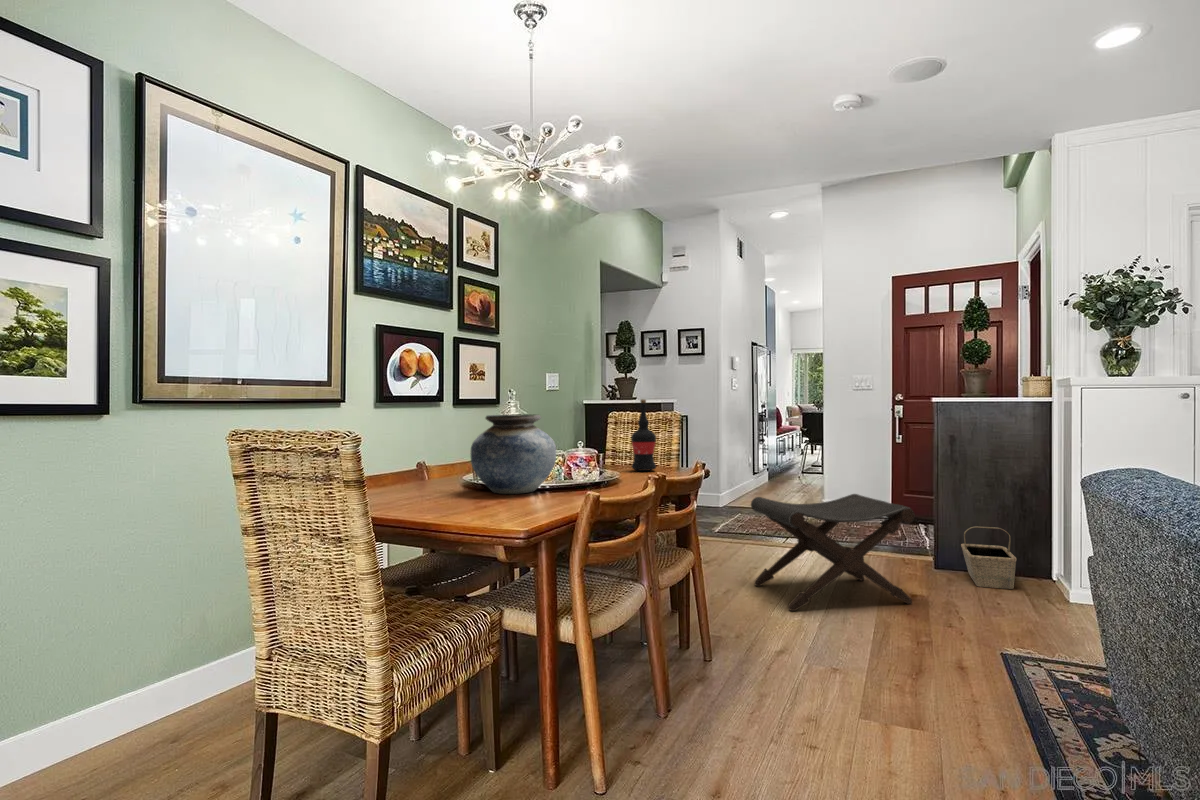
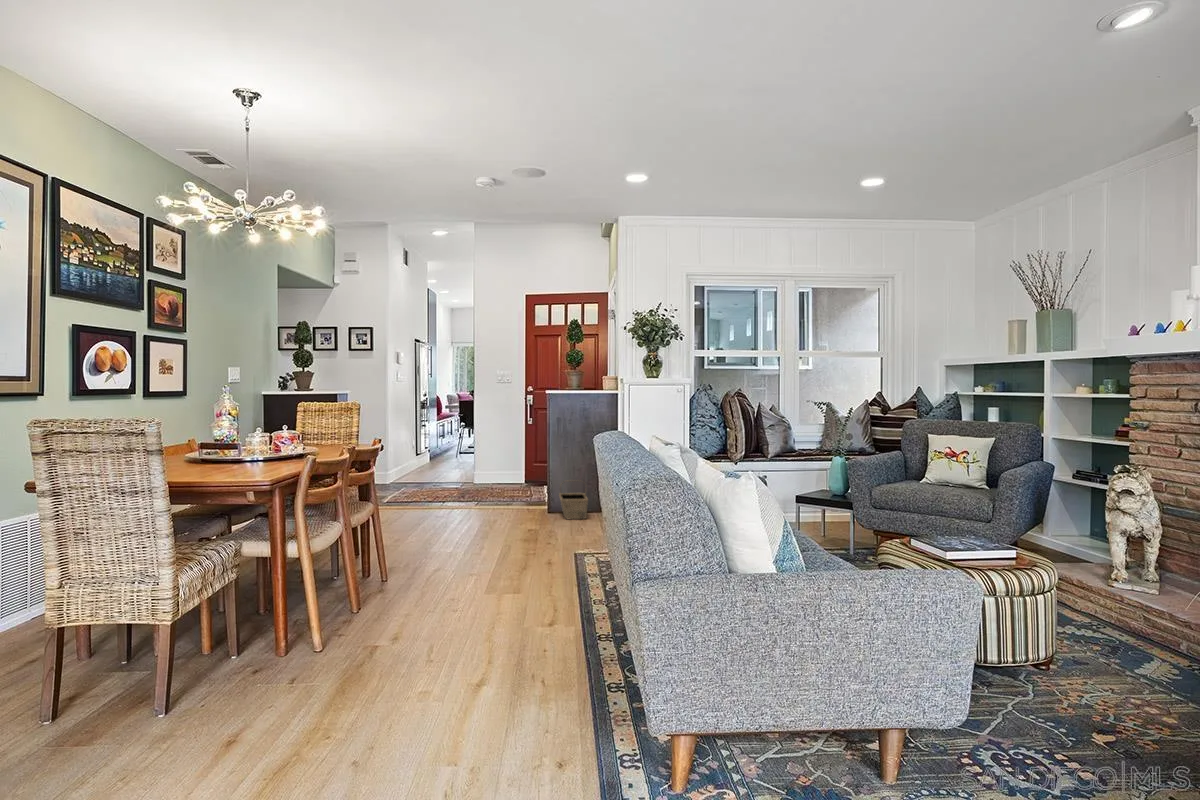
wine bottle: present [631,399,656,471] -> none [325,396,345,449]
vase: present [470,414,556,494] -> none [202,408,274,466]
footstool: present [751,494,915,611] -> none [415,462,526,545]

